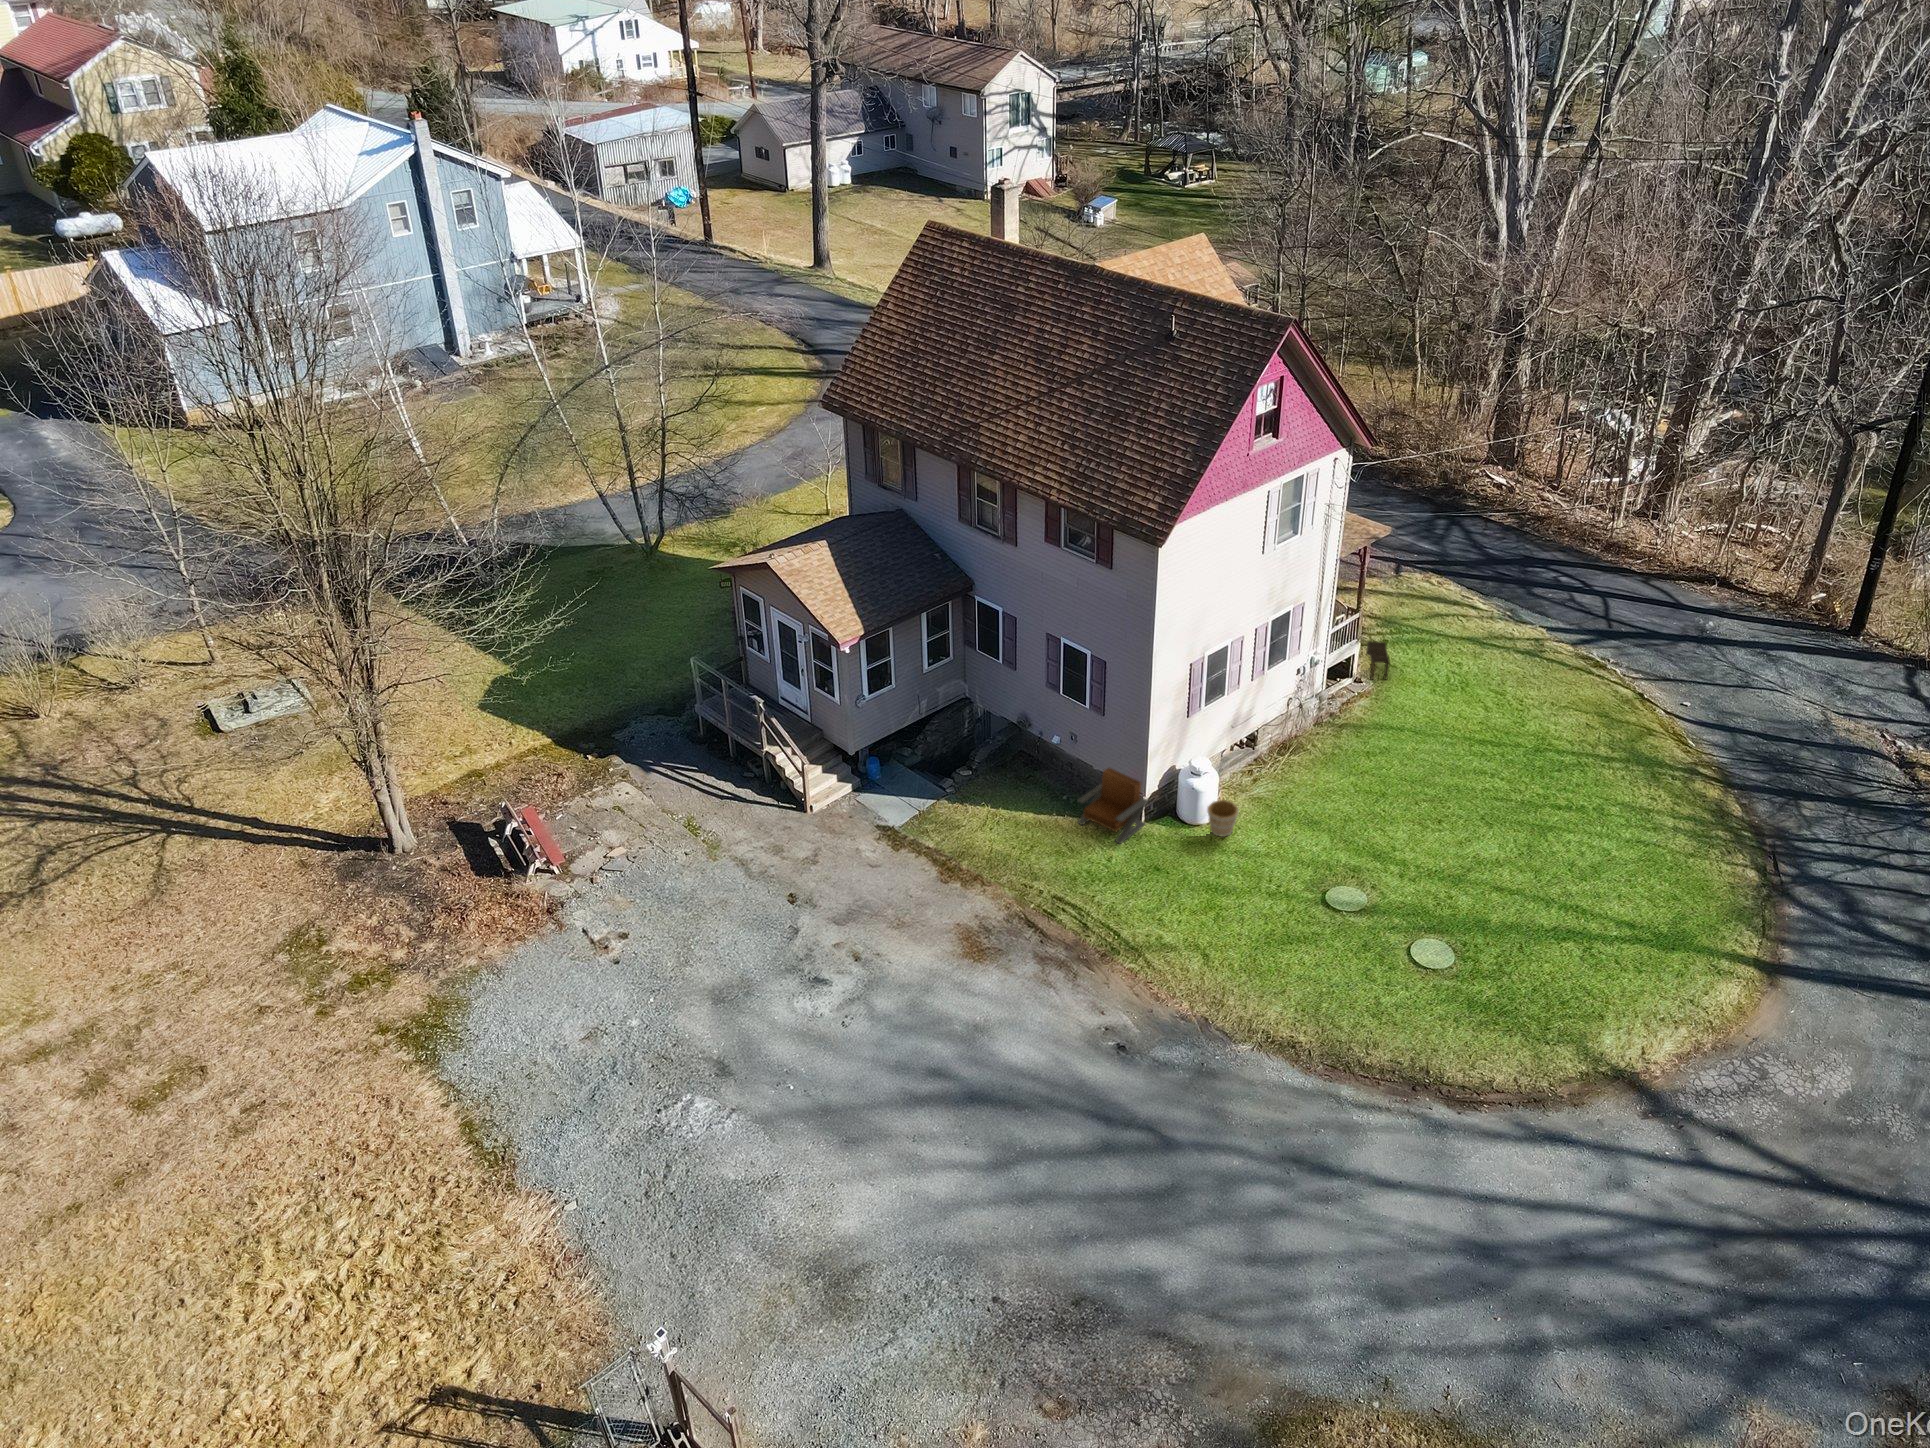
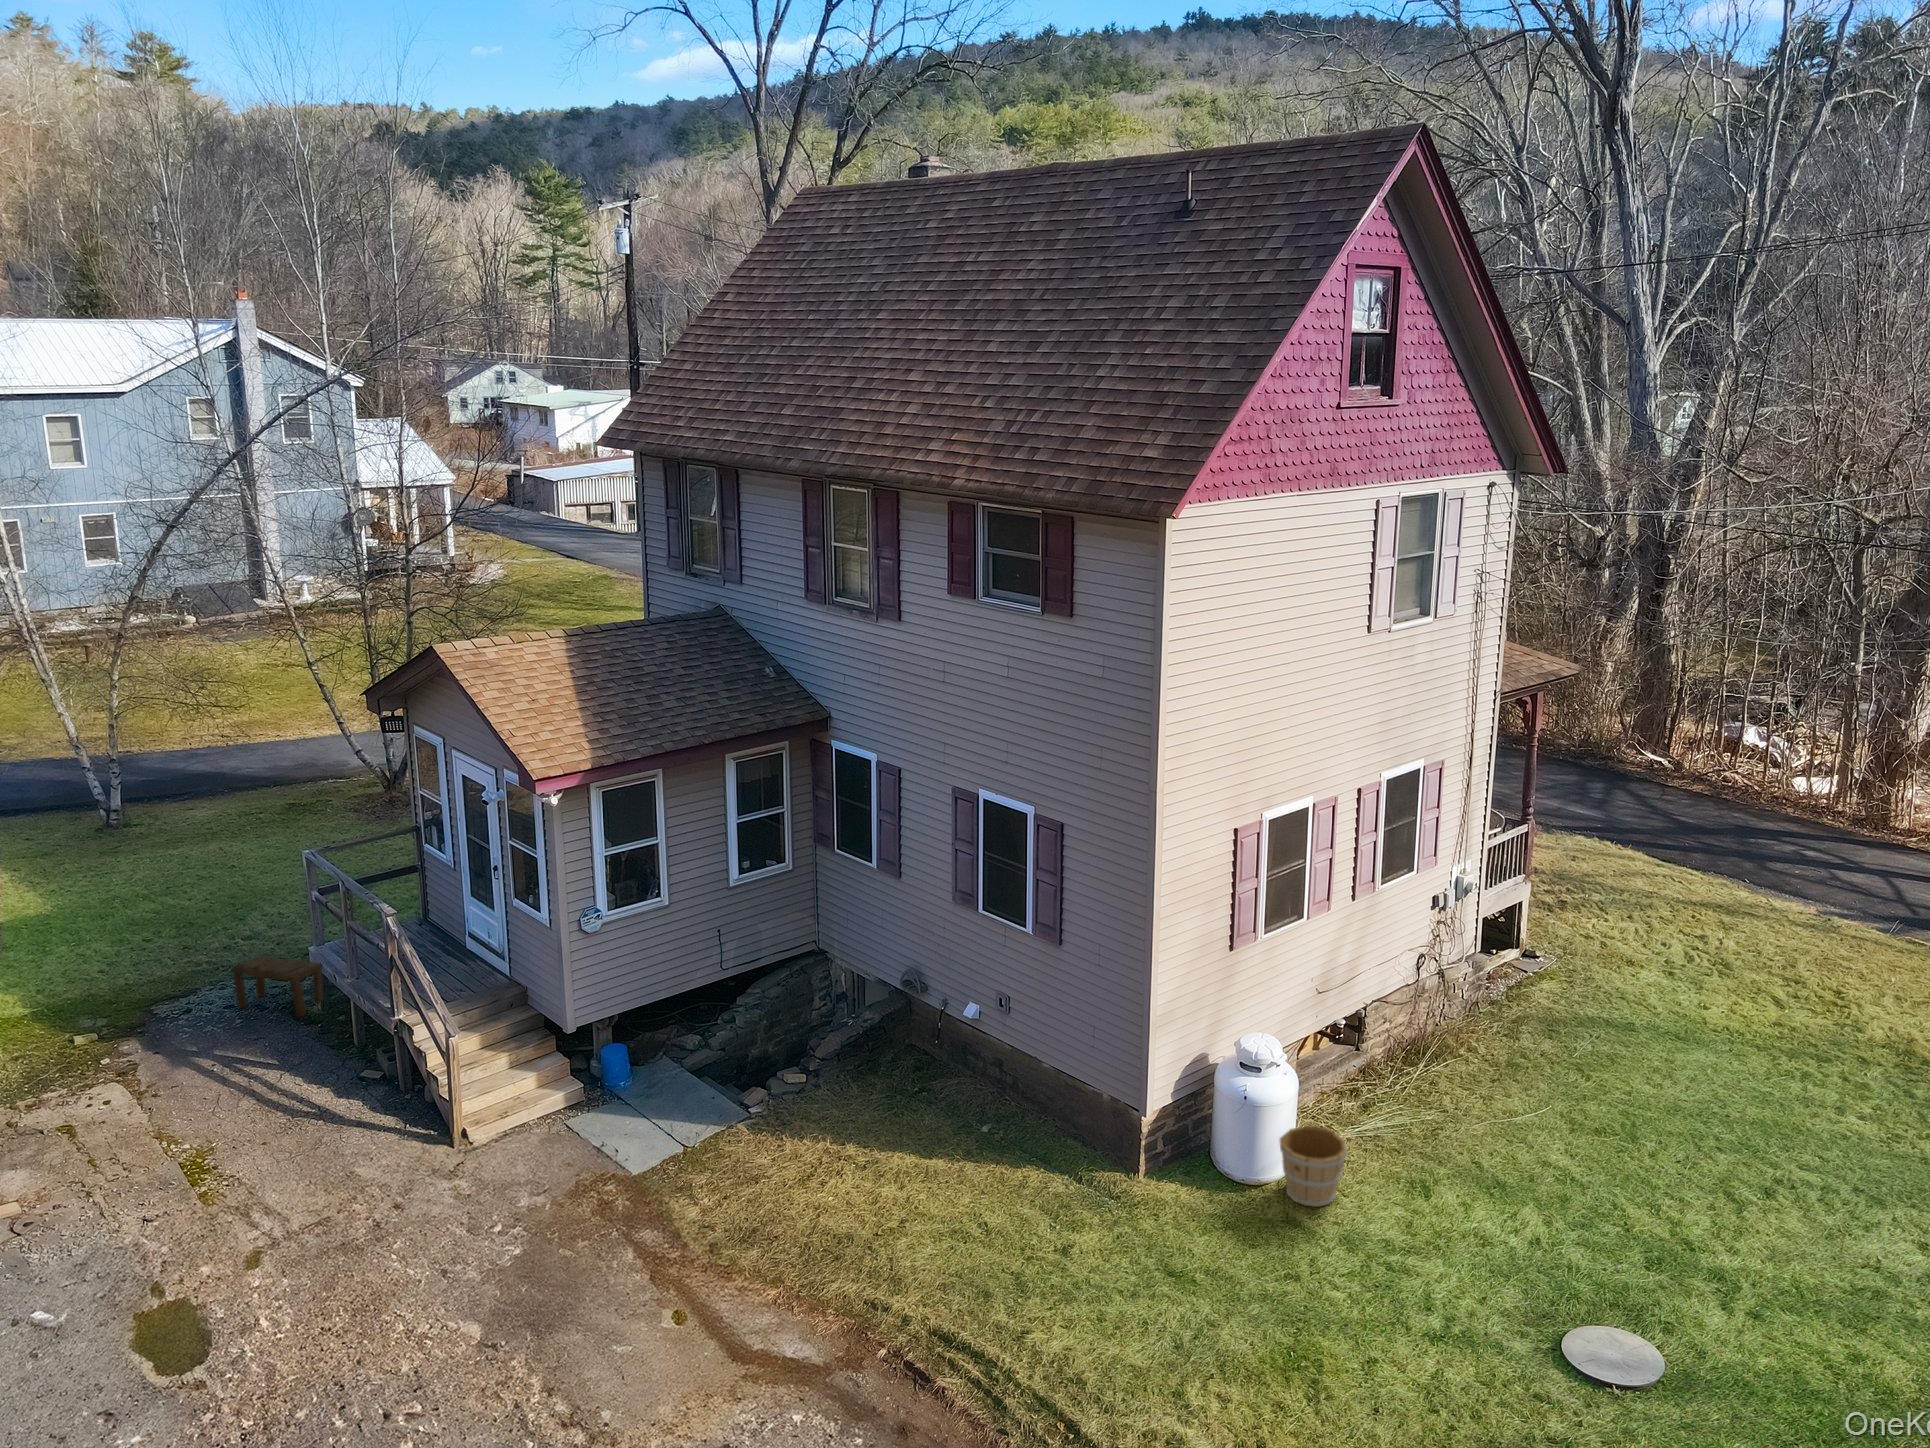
bench: present [1366,641,1390,680] -> present [232,955,323,1017]
lounge chair: present [1078,768,1148,844] -> none [1002,1051,1154,1217]

